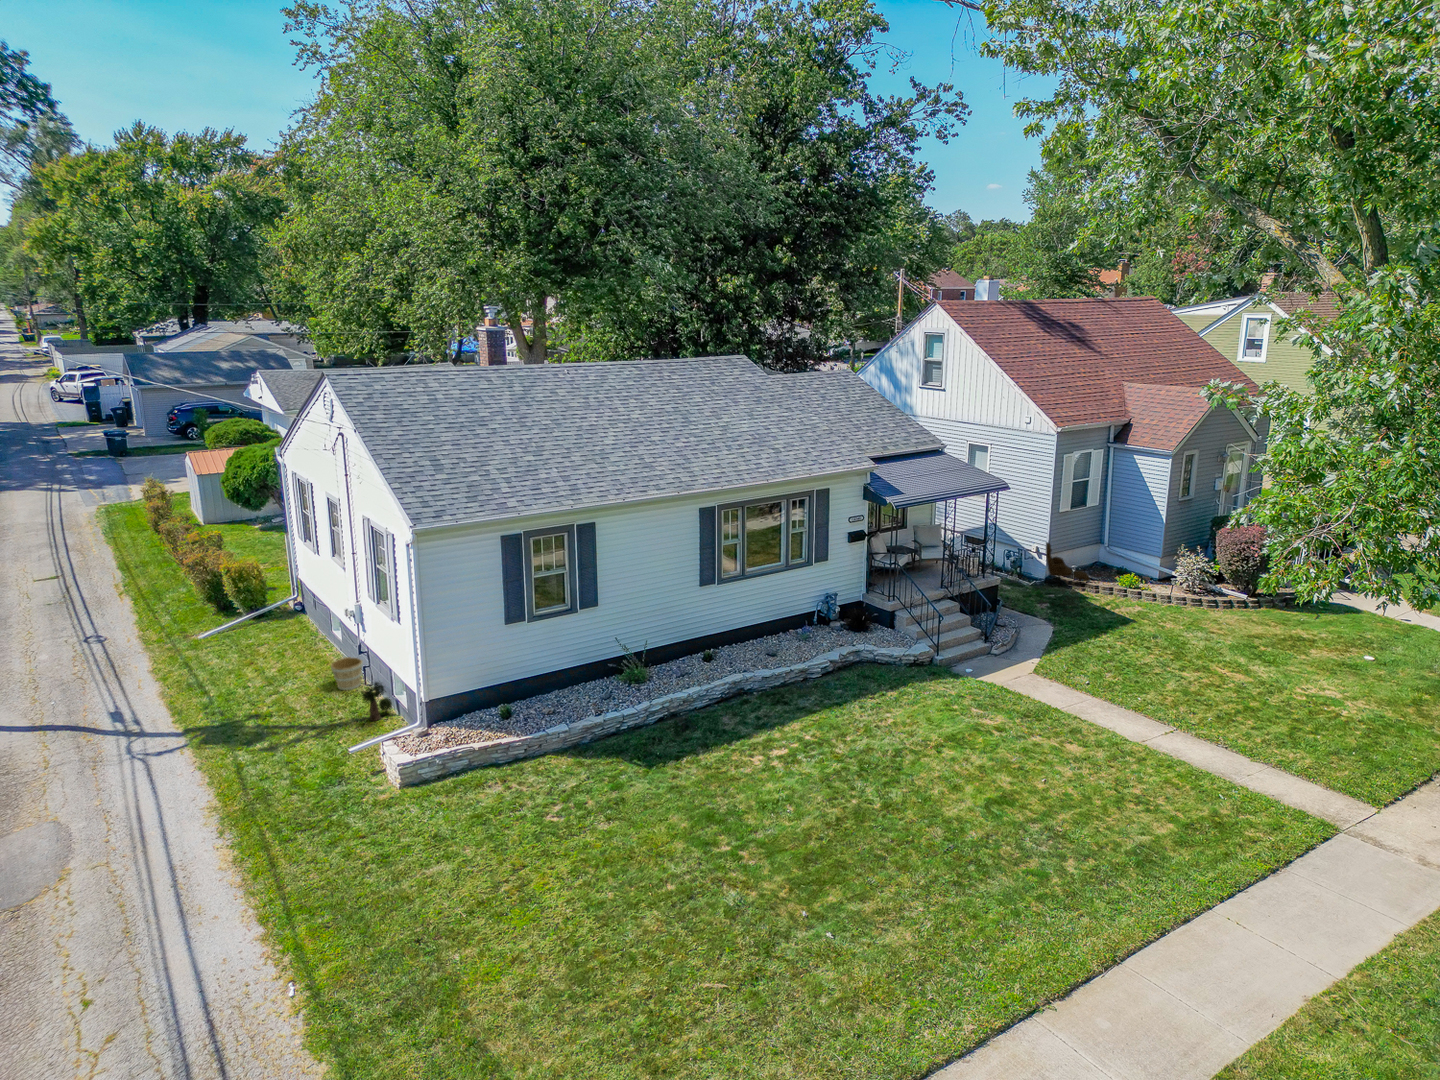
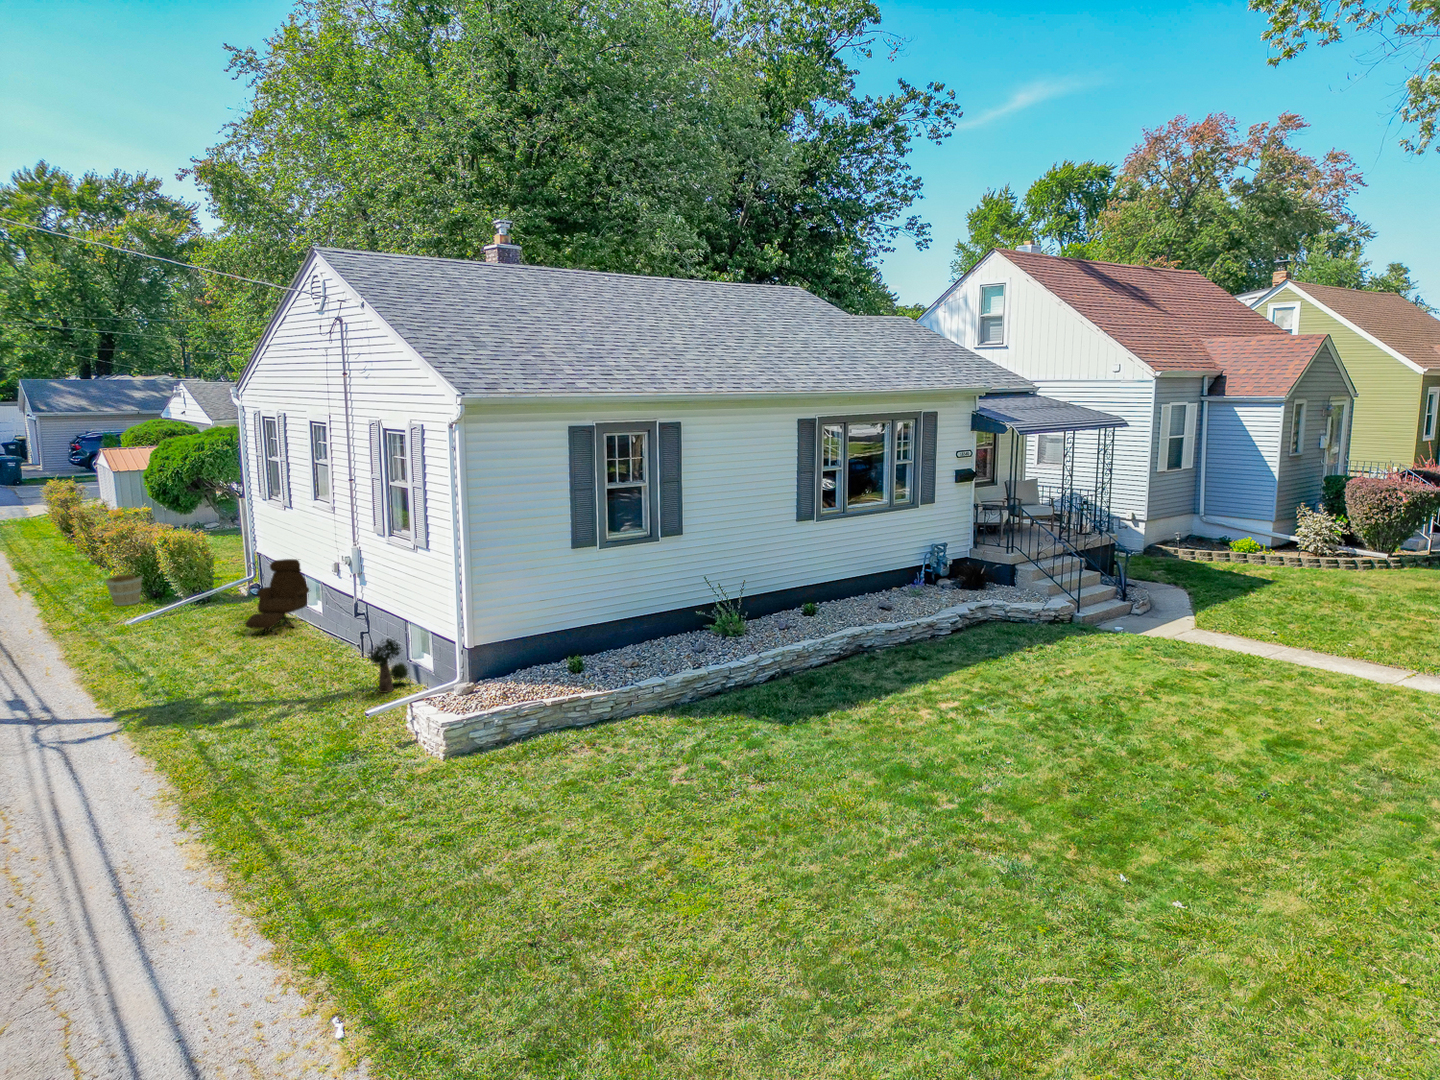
lounge chair: present [1046,542,1089,586] -> present [246,559,309,637]
wooden bucket: present [331,657,363,690] -> present [105,575,142,606]

